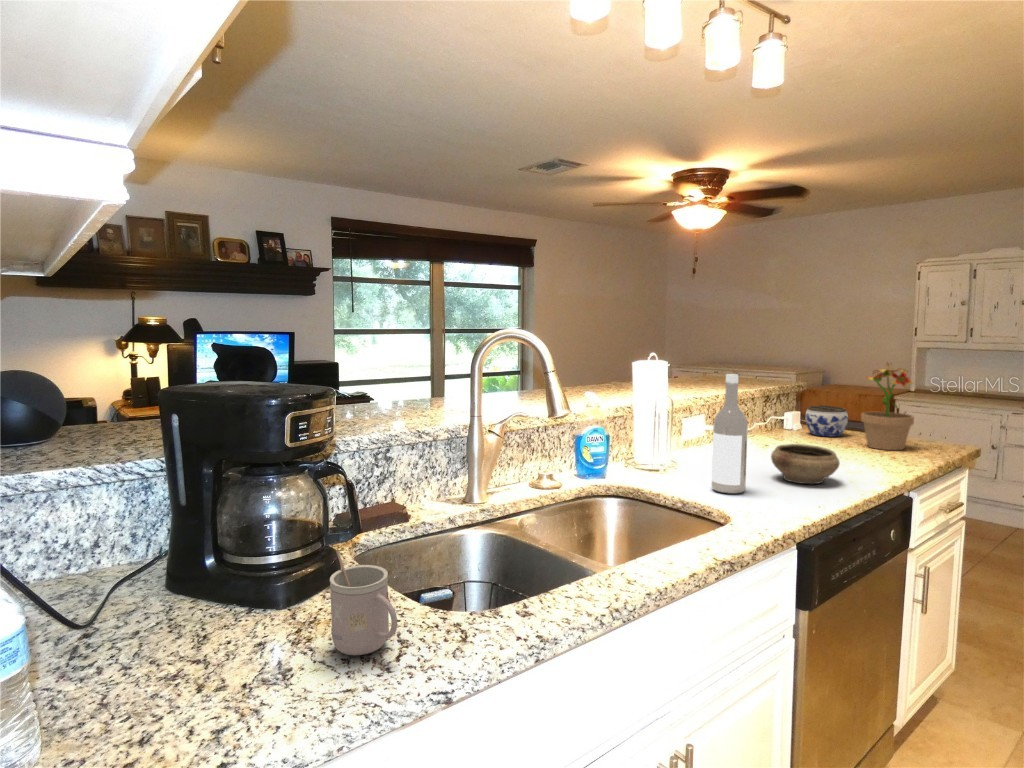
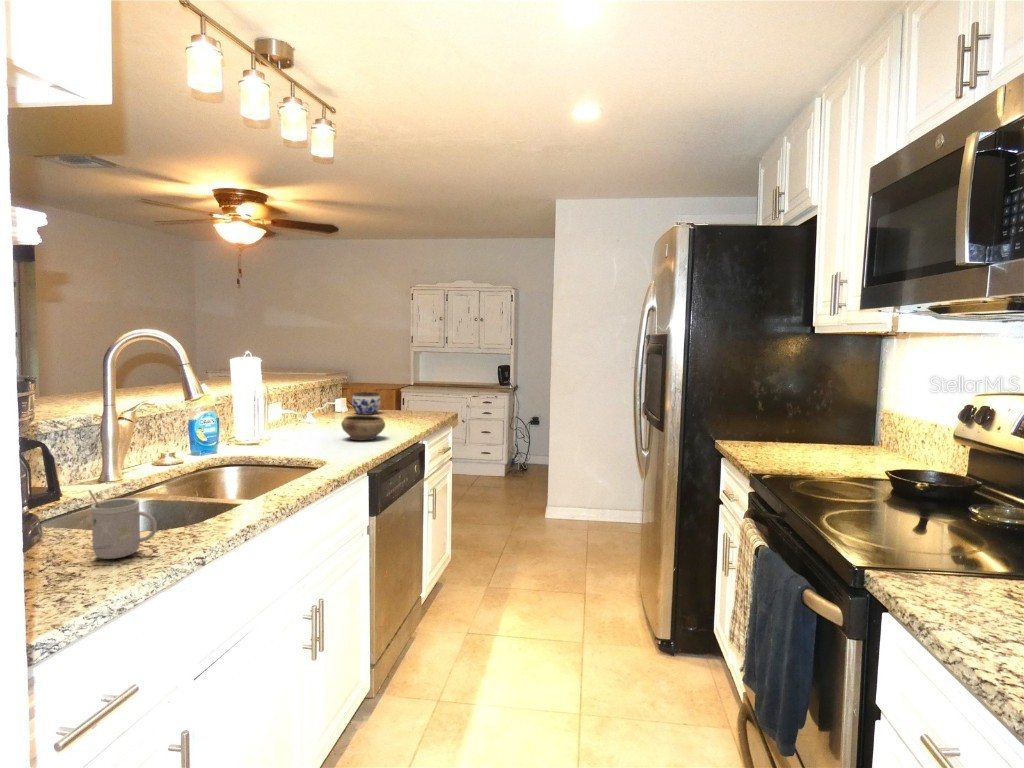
potted plant: present [861,363,914,450] -> none [387,359,422,419]
wine bottle: present [712,374,748,494] -> none [305,366,329,451]

